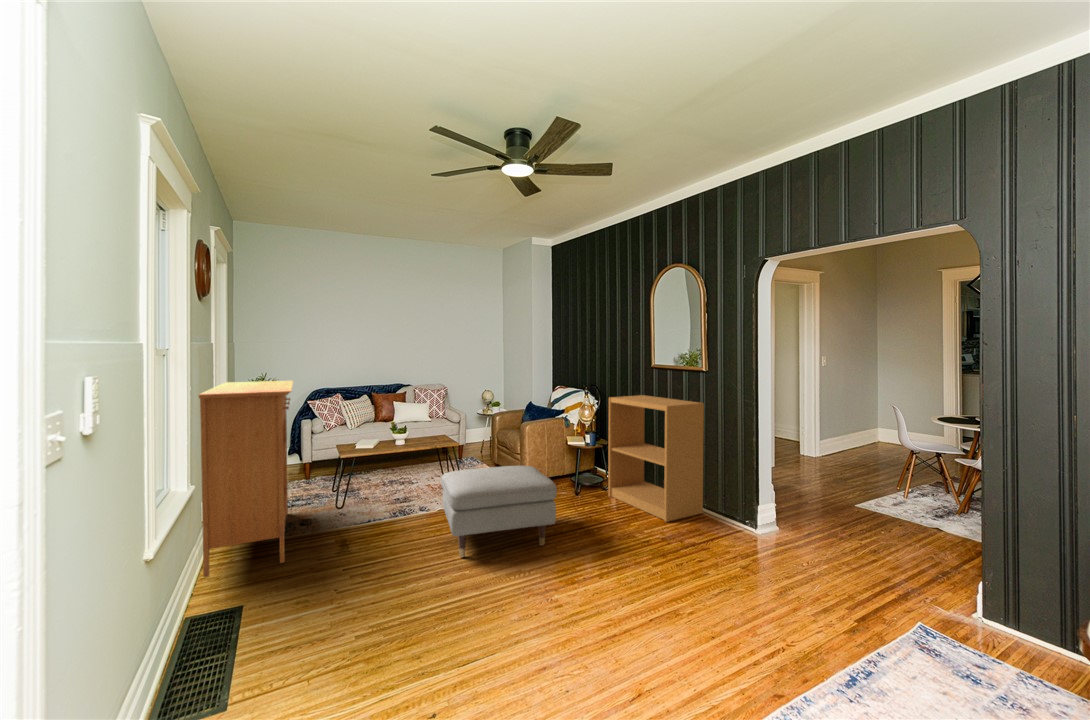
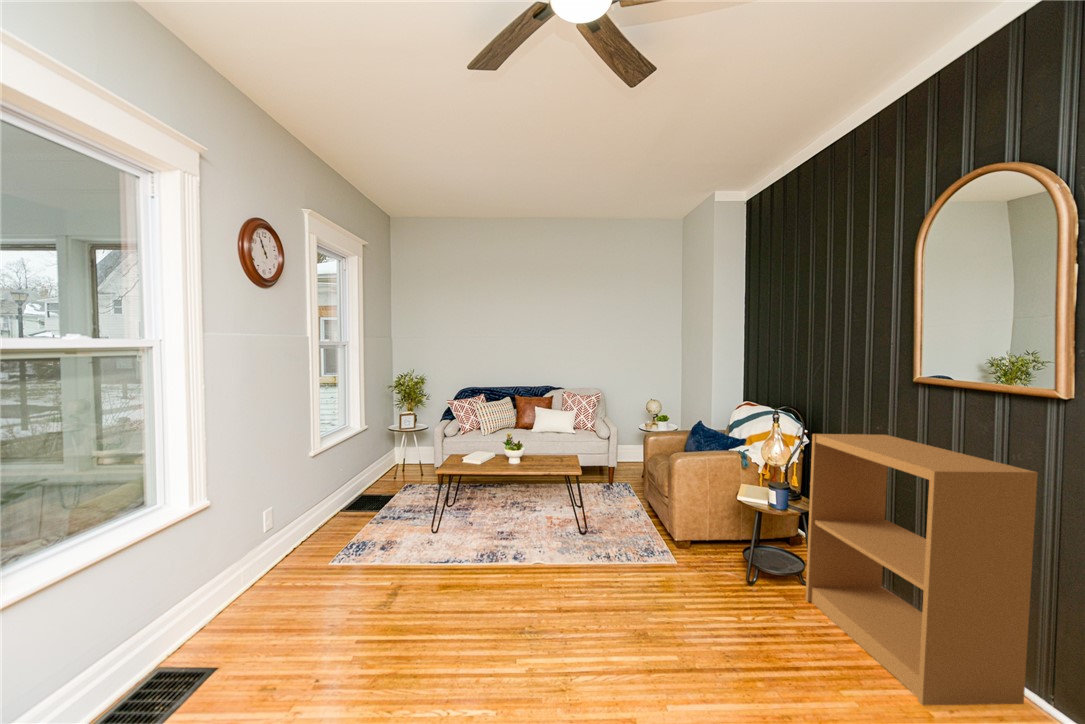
console table: present [199,381,293,577] -> none [229,377,393,605]
ottoman: present [441,466,557,557] -> none [492,523,675,688]

